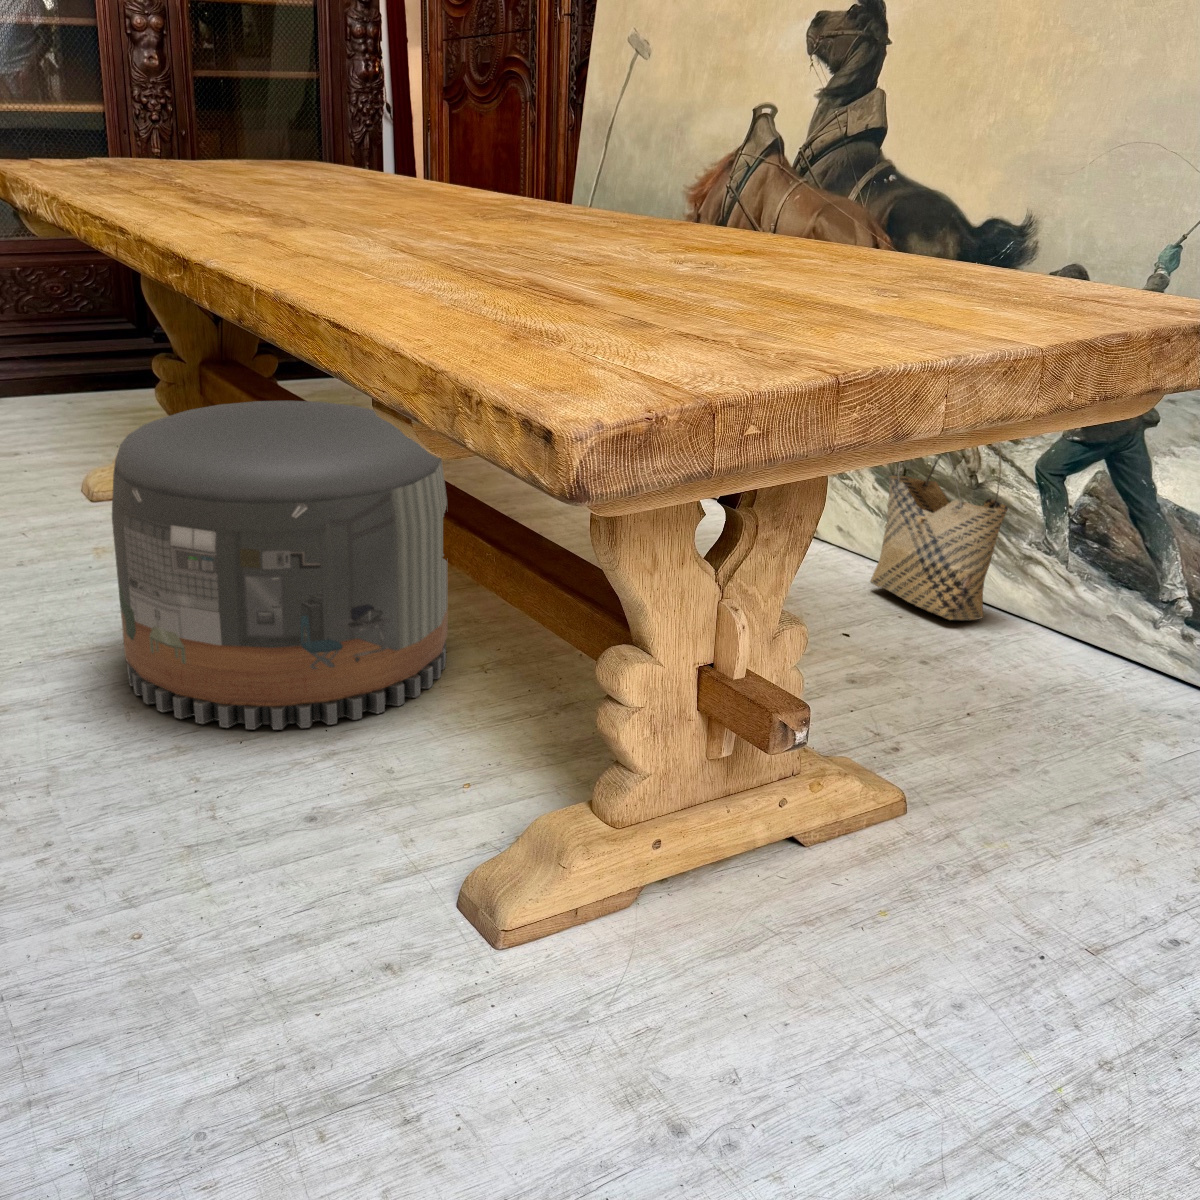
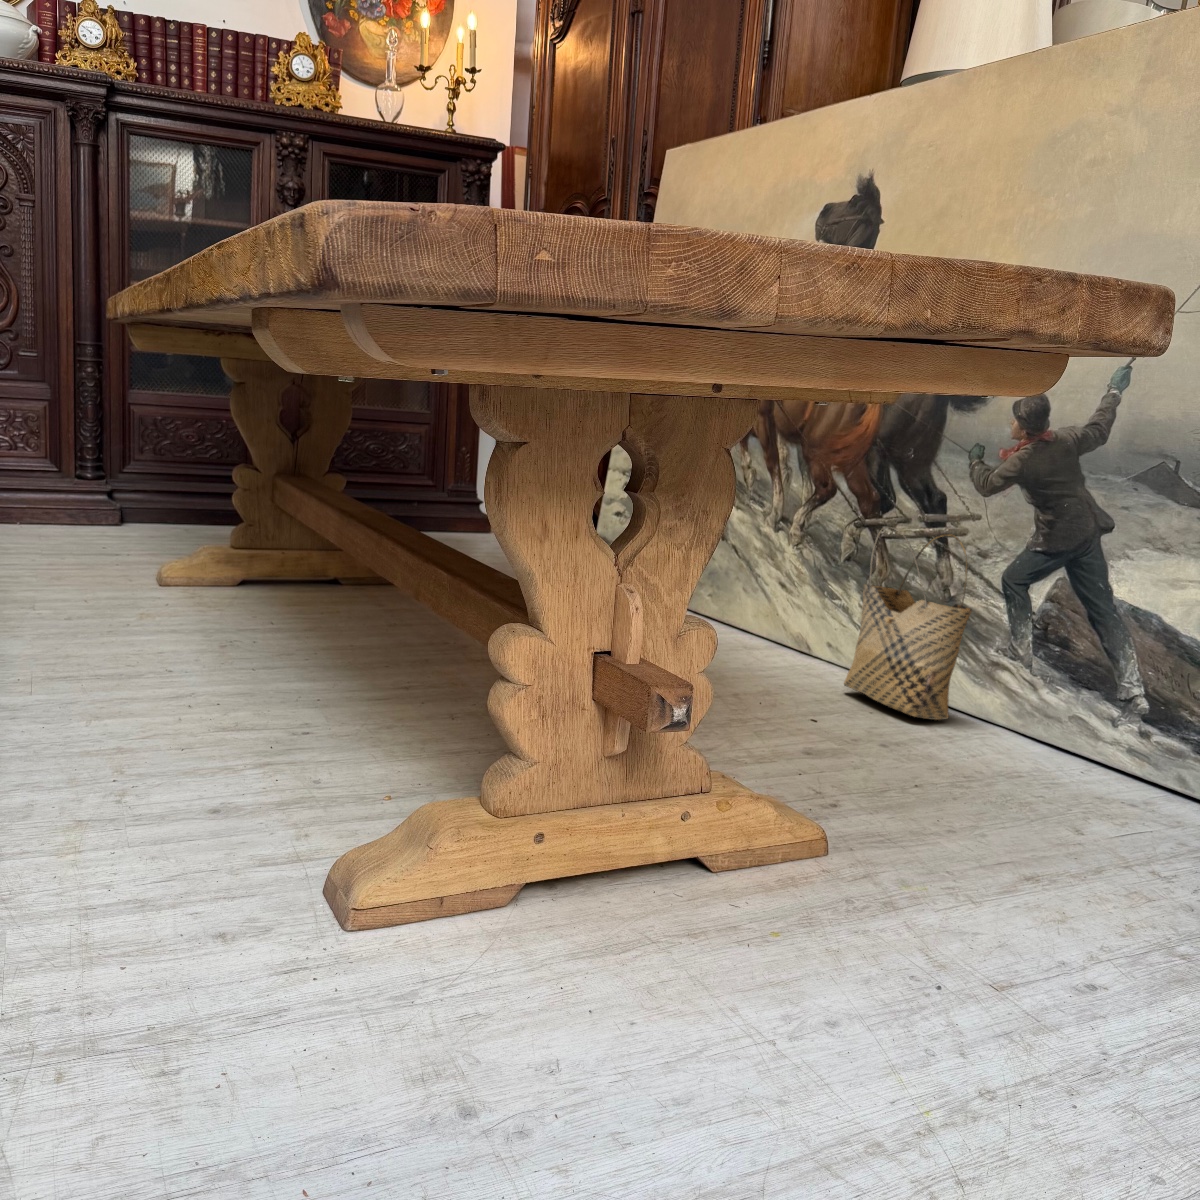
pouf: present [112,401,448,730] -> none [115,458,428,742]

